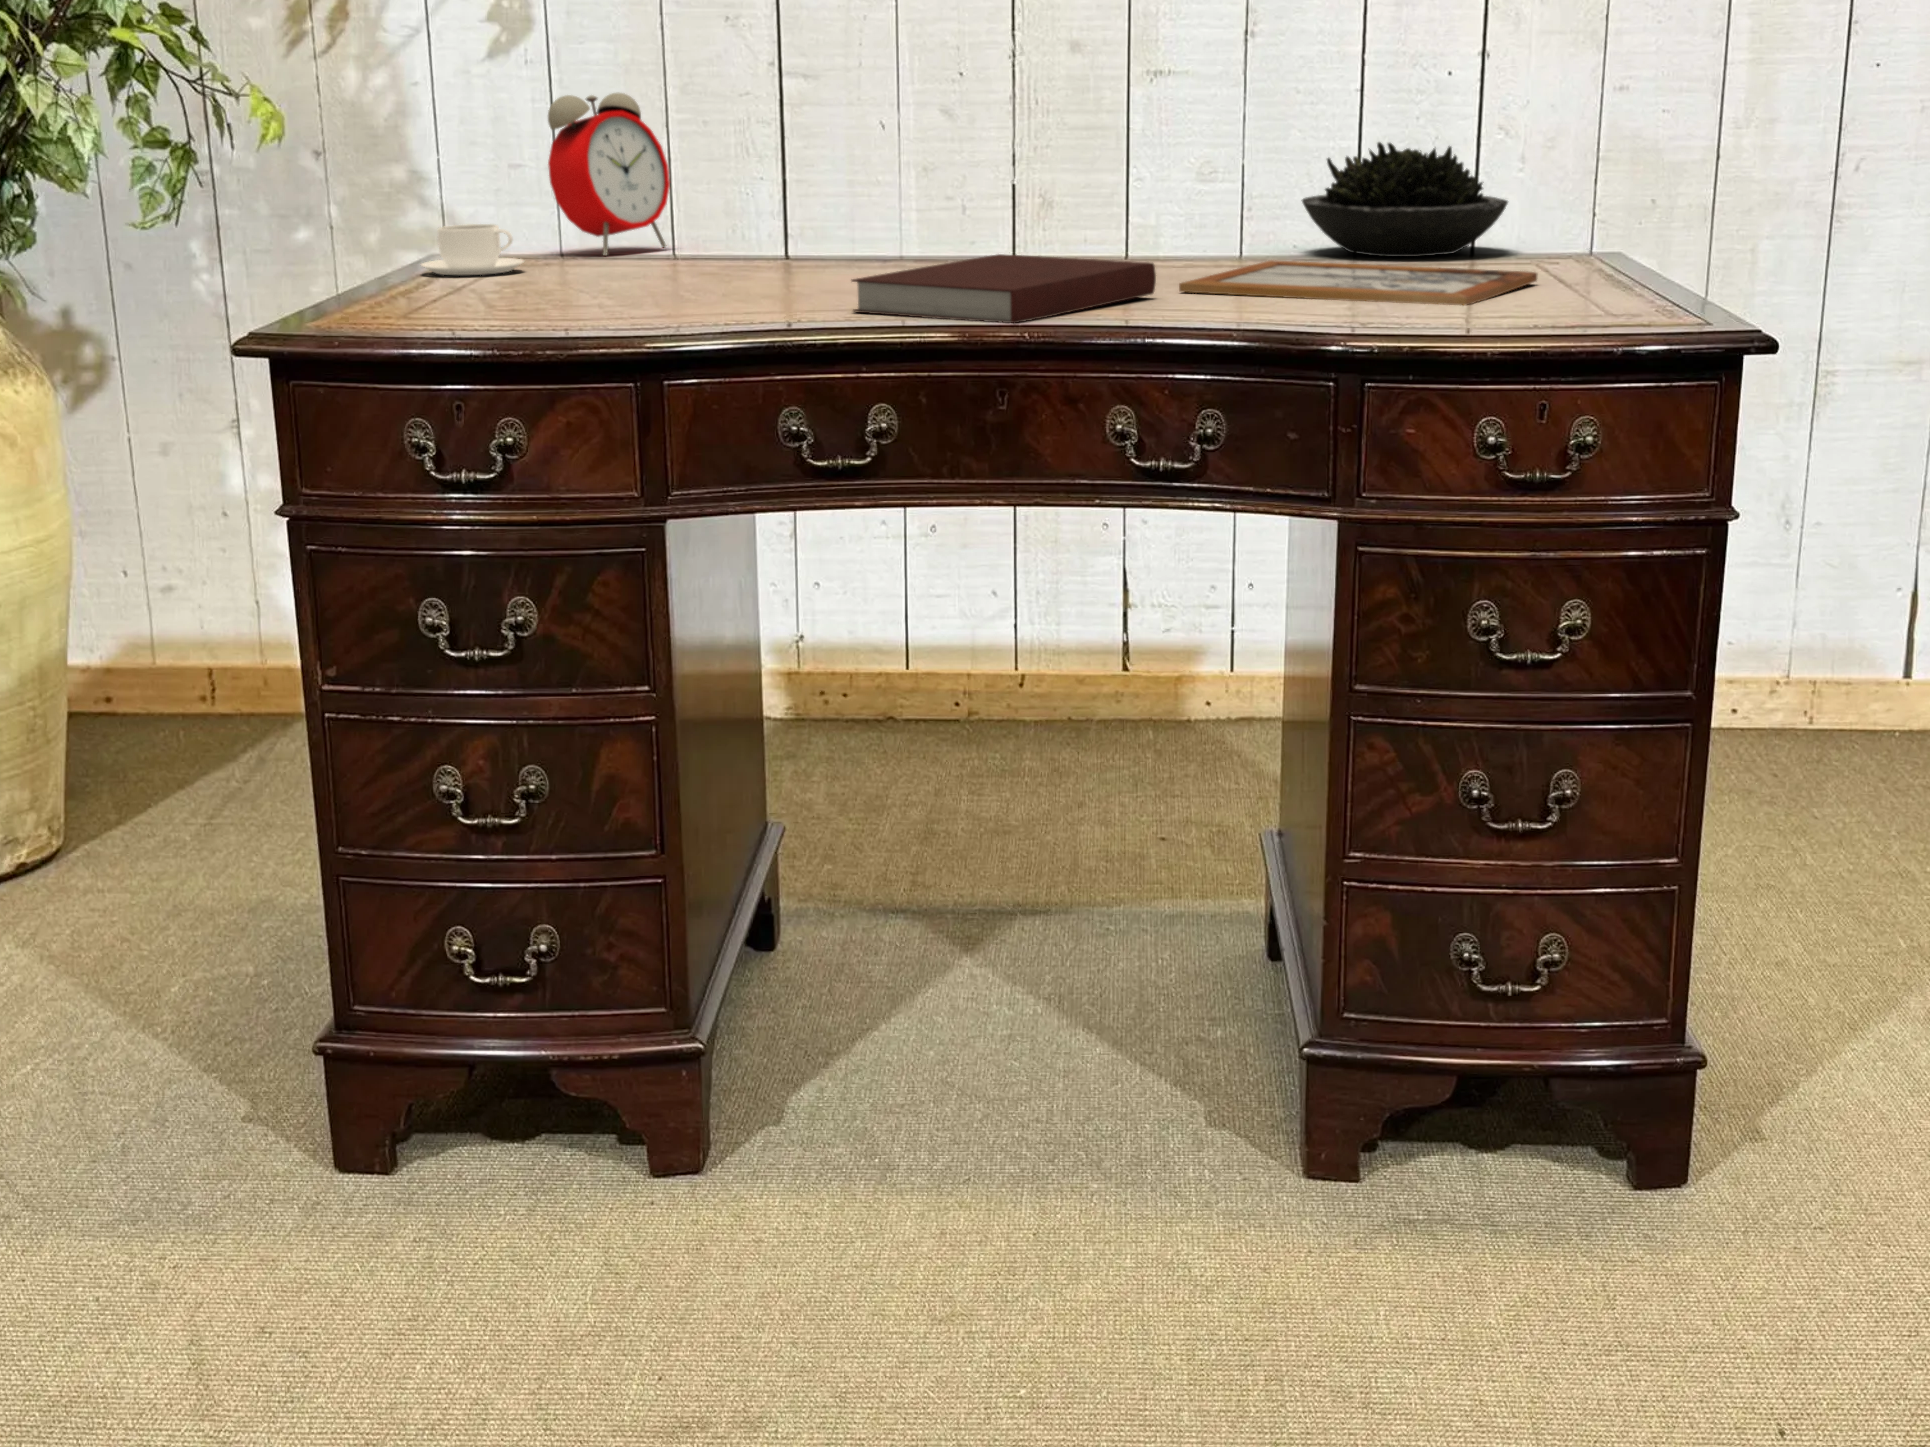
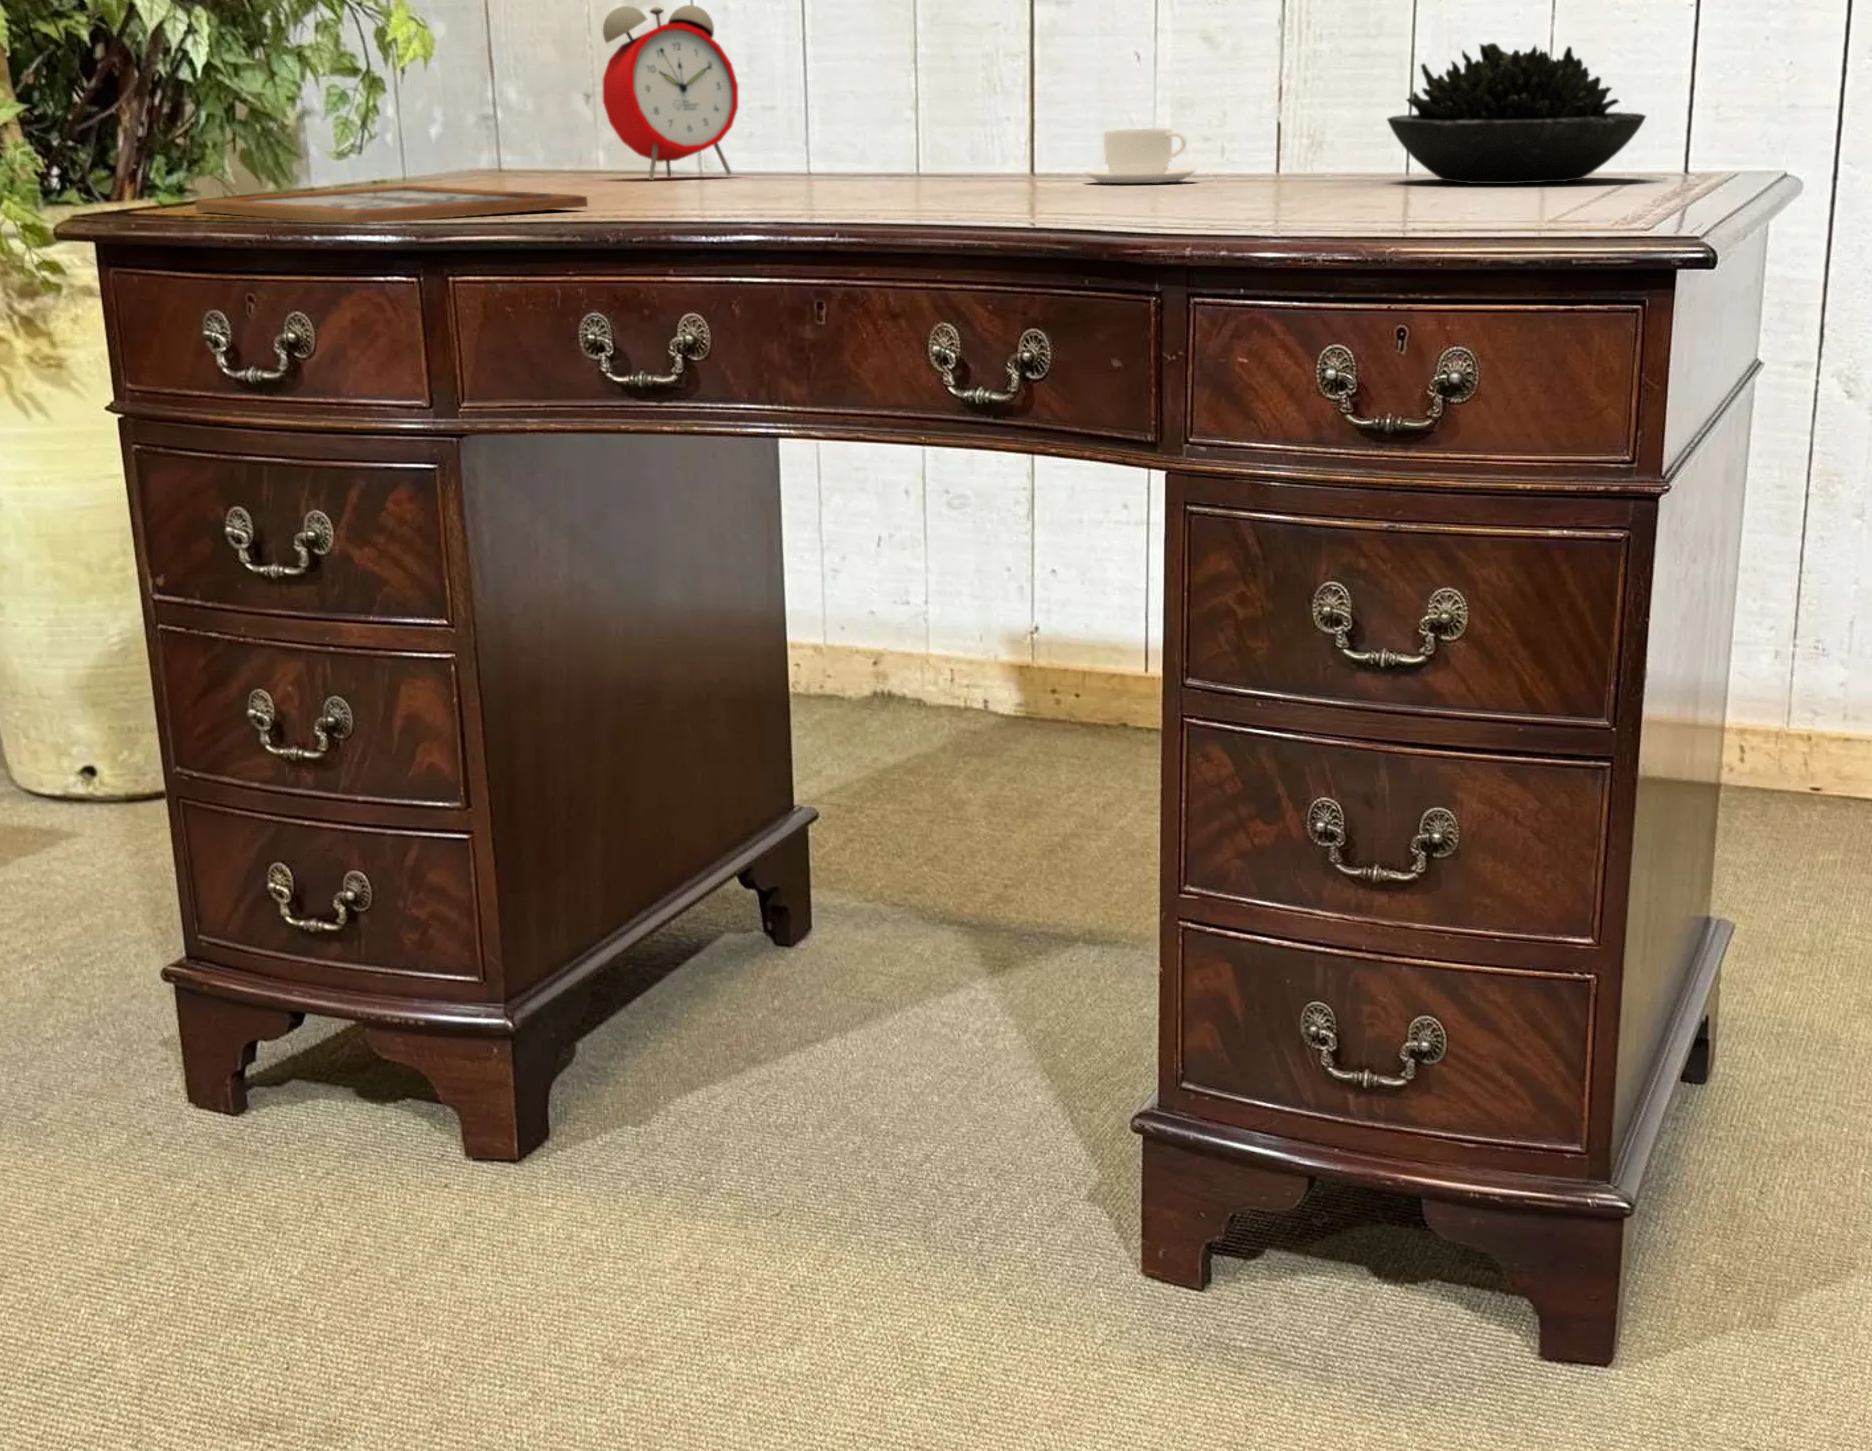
coffee cup: present [422,224,524,275] -> present [1084,128,1196,183]
notebook: present [852,254,1156,323] -> none [674,159,1048,222]
picture frame: present [1179,260,1537,305] -> present [195,186,588,223]

